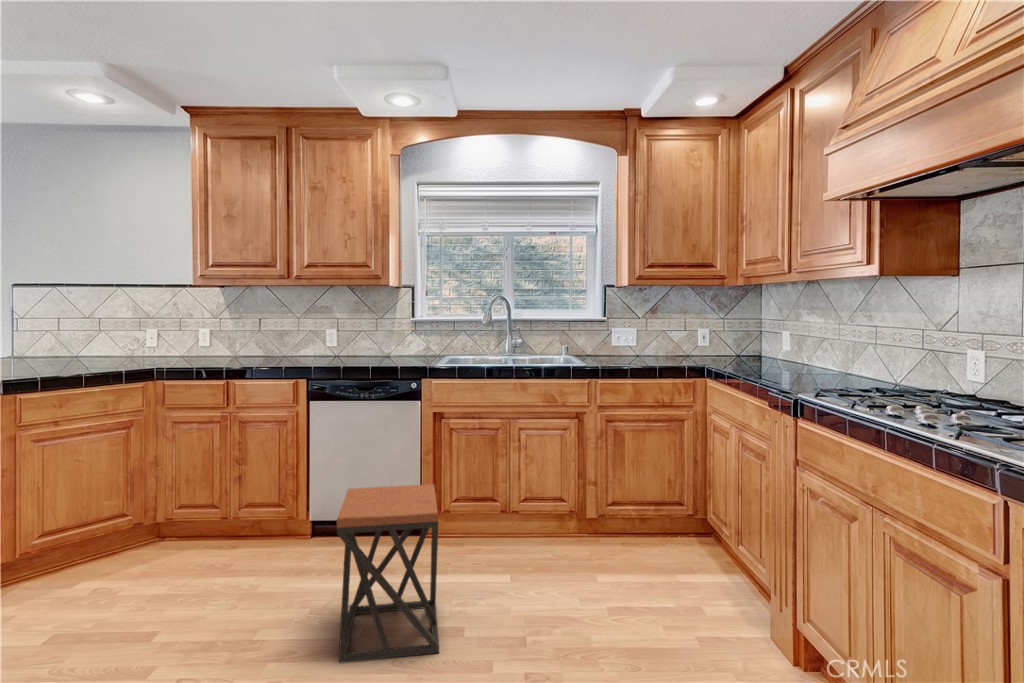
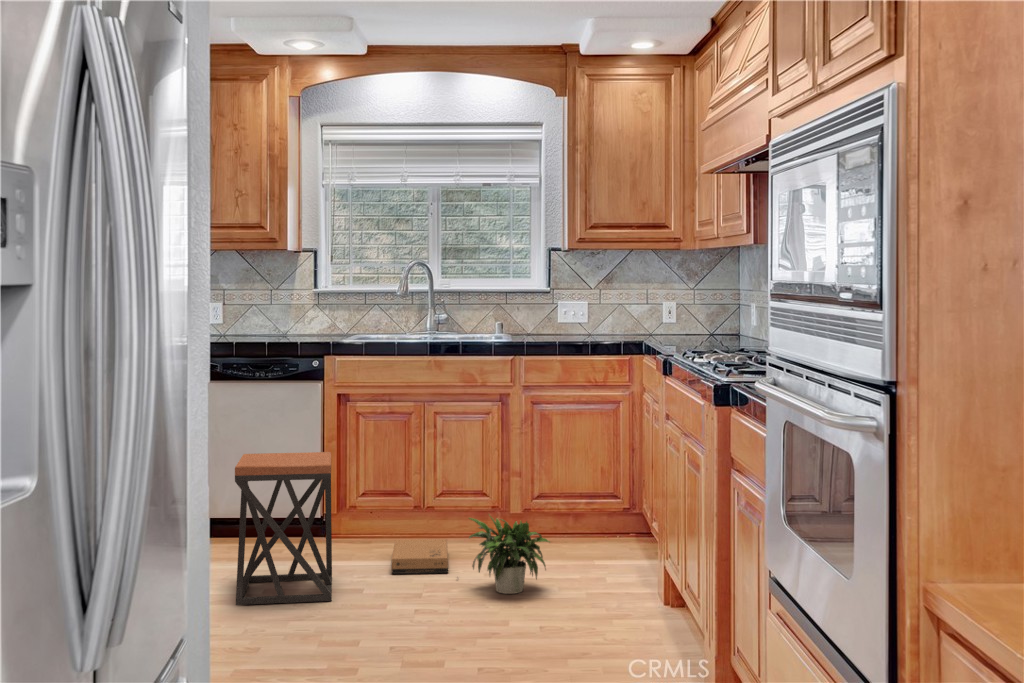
cardboard box: none [489,548,546,598] -> present [392,539,448,574]
potted plant: none [556,548,659,636] -> present [457,516,550,594]

